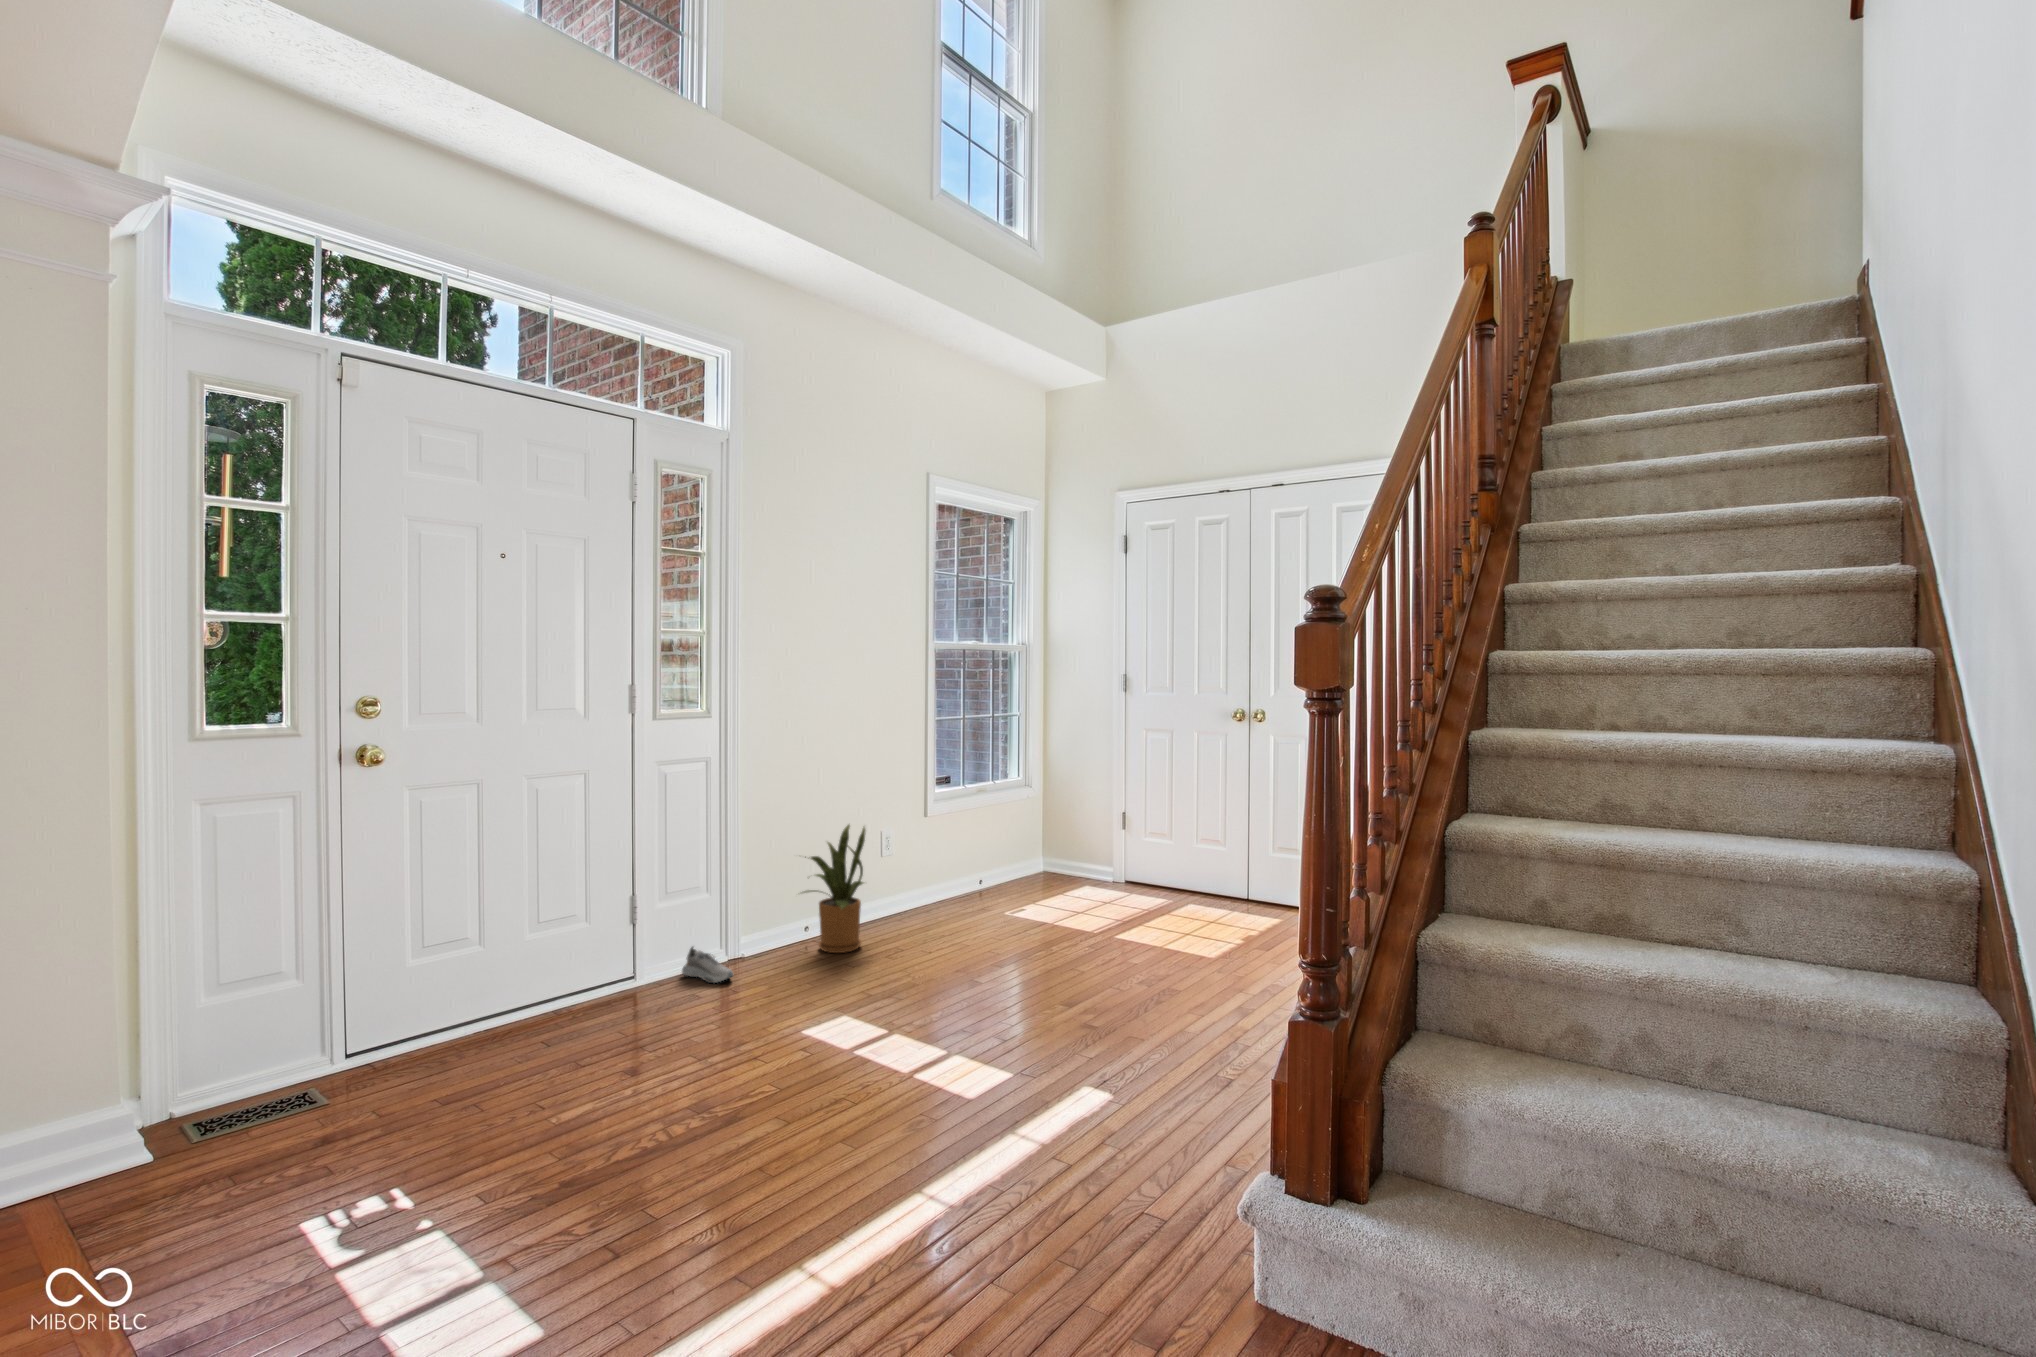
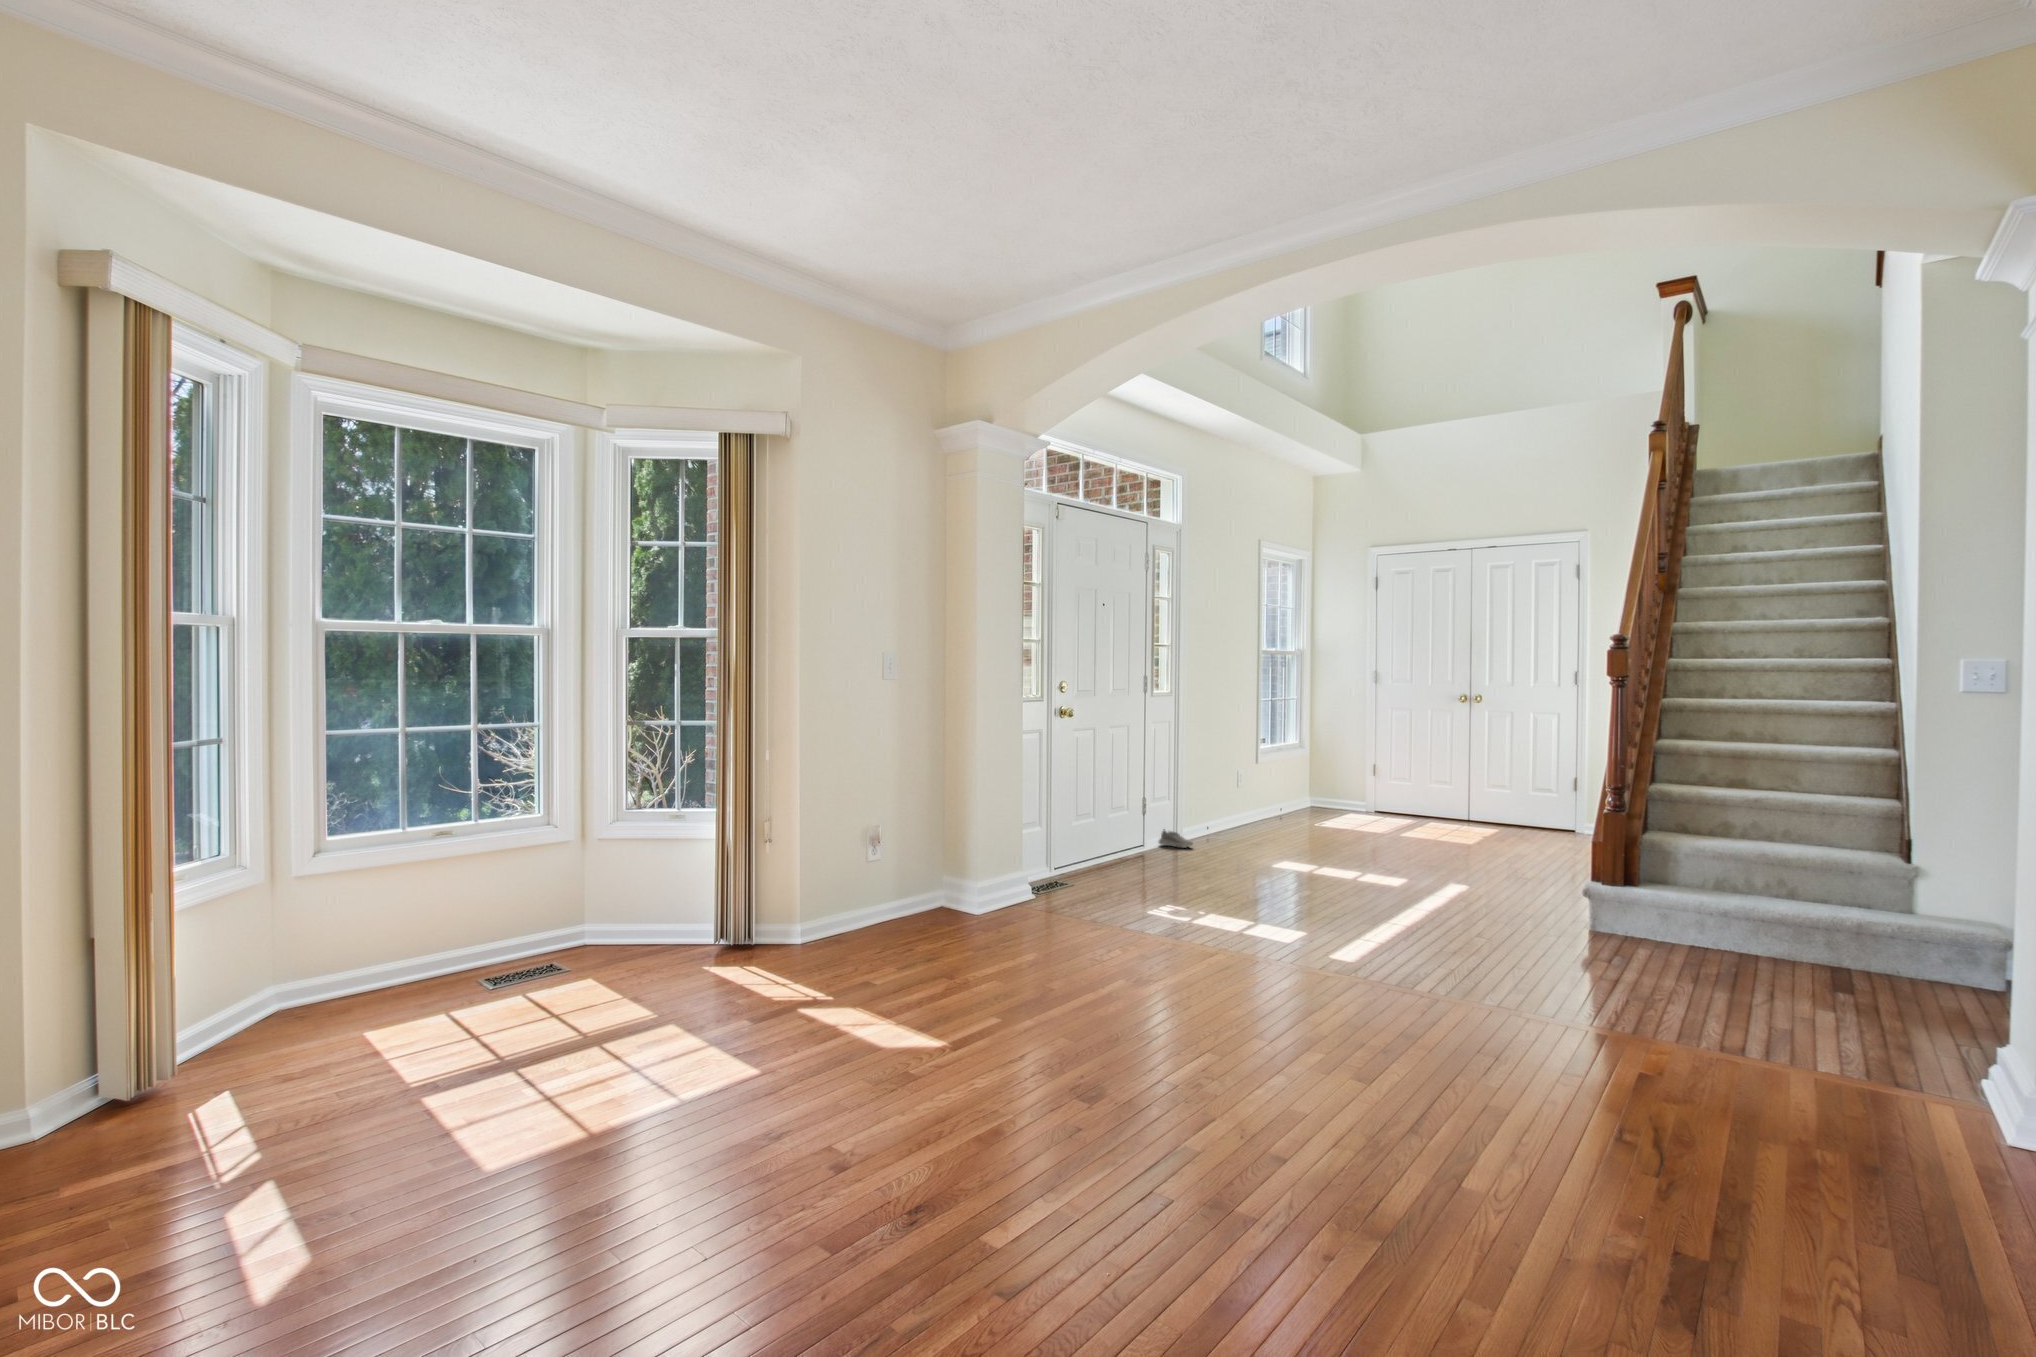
house plant: present [803,825,865,953] -> none [1202,761,1251,838]

